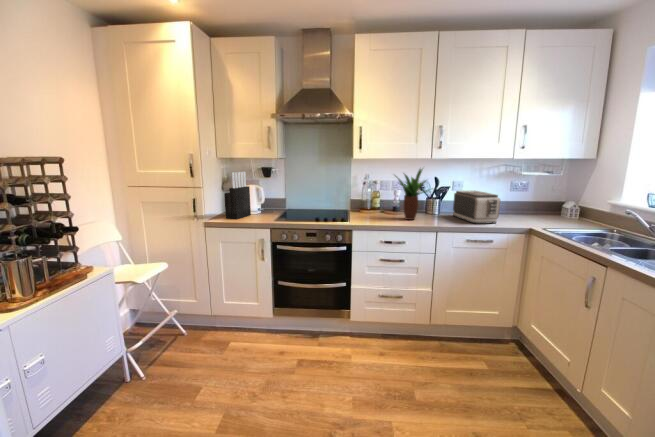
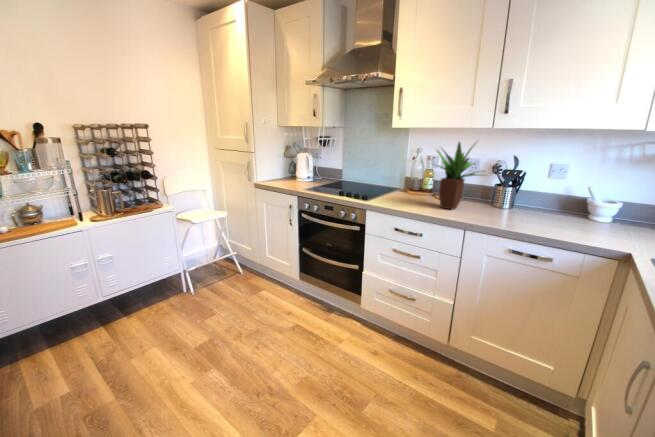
knife block: present [224,172,251,219] -> none [274,139,300,184]
toaster: present [453,190,501,224] -> none [524,178,588,234]

